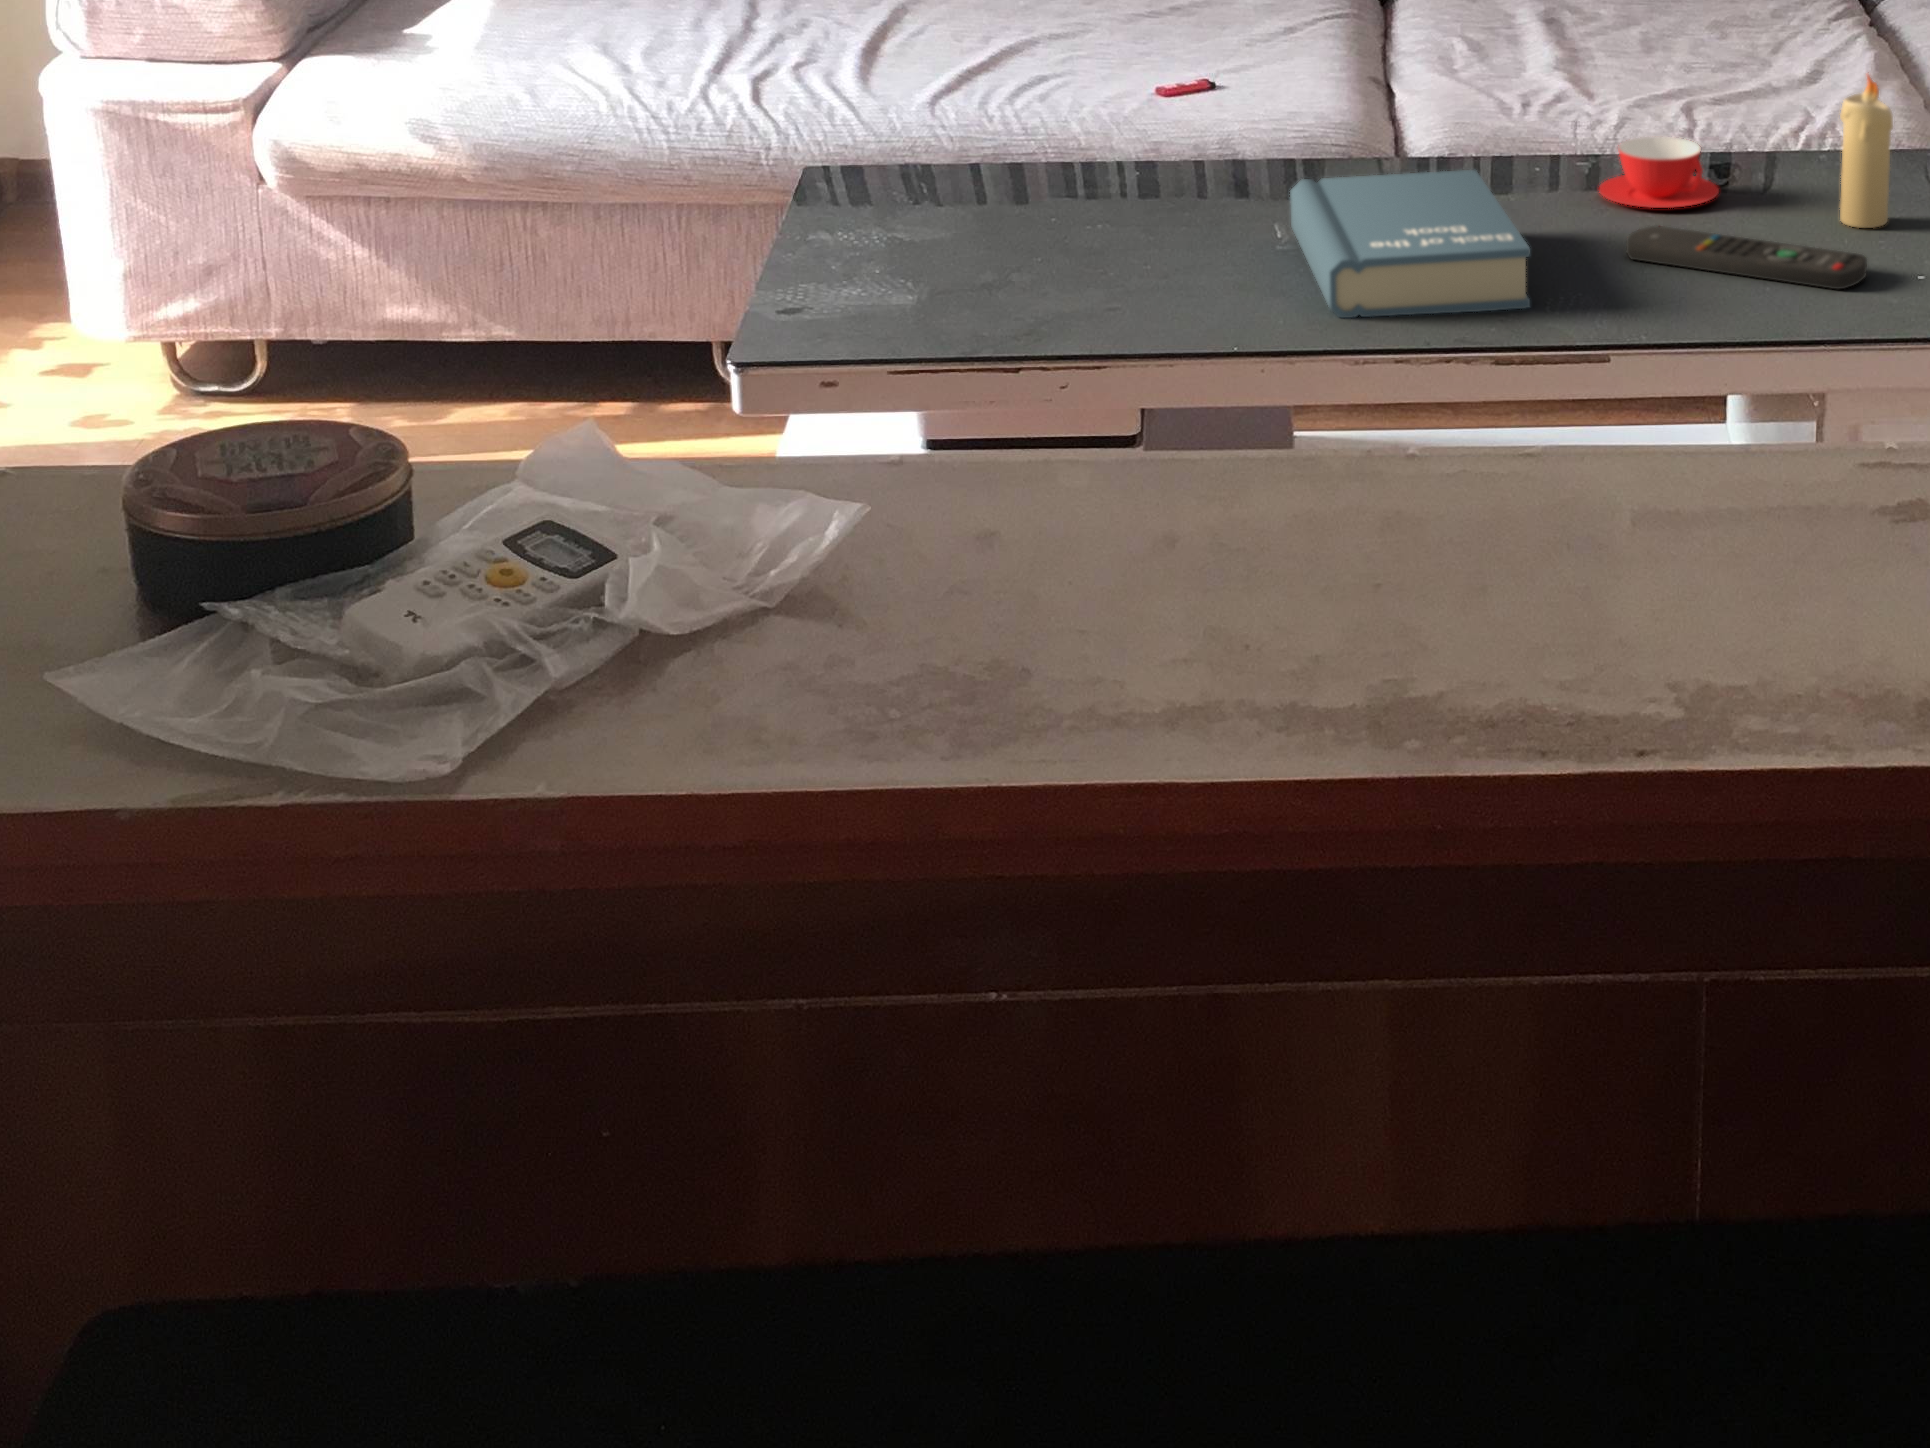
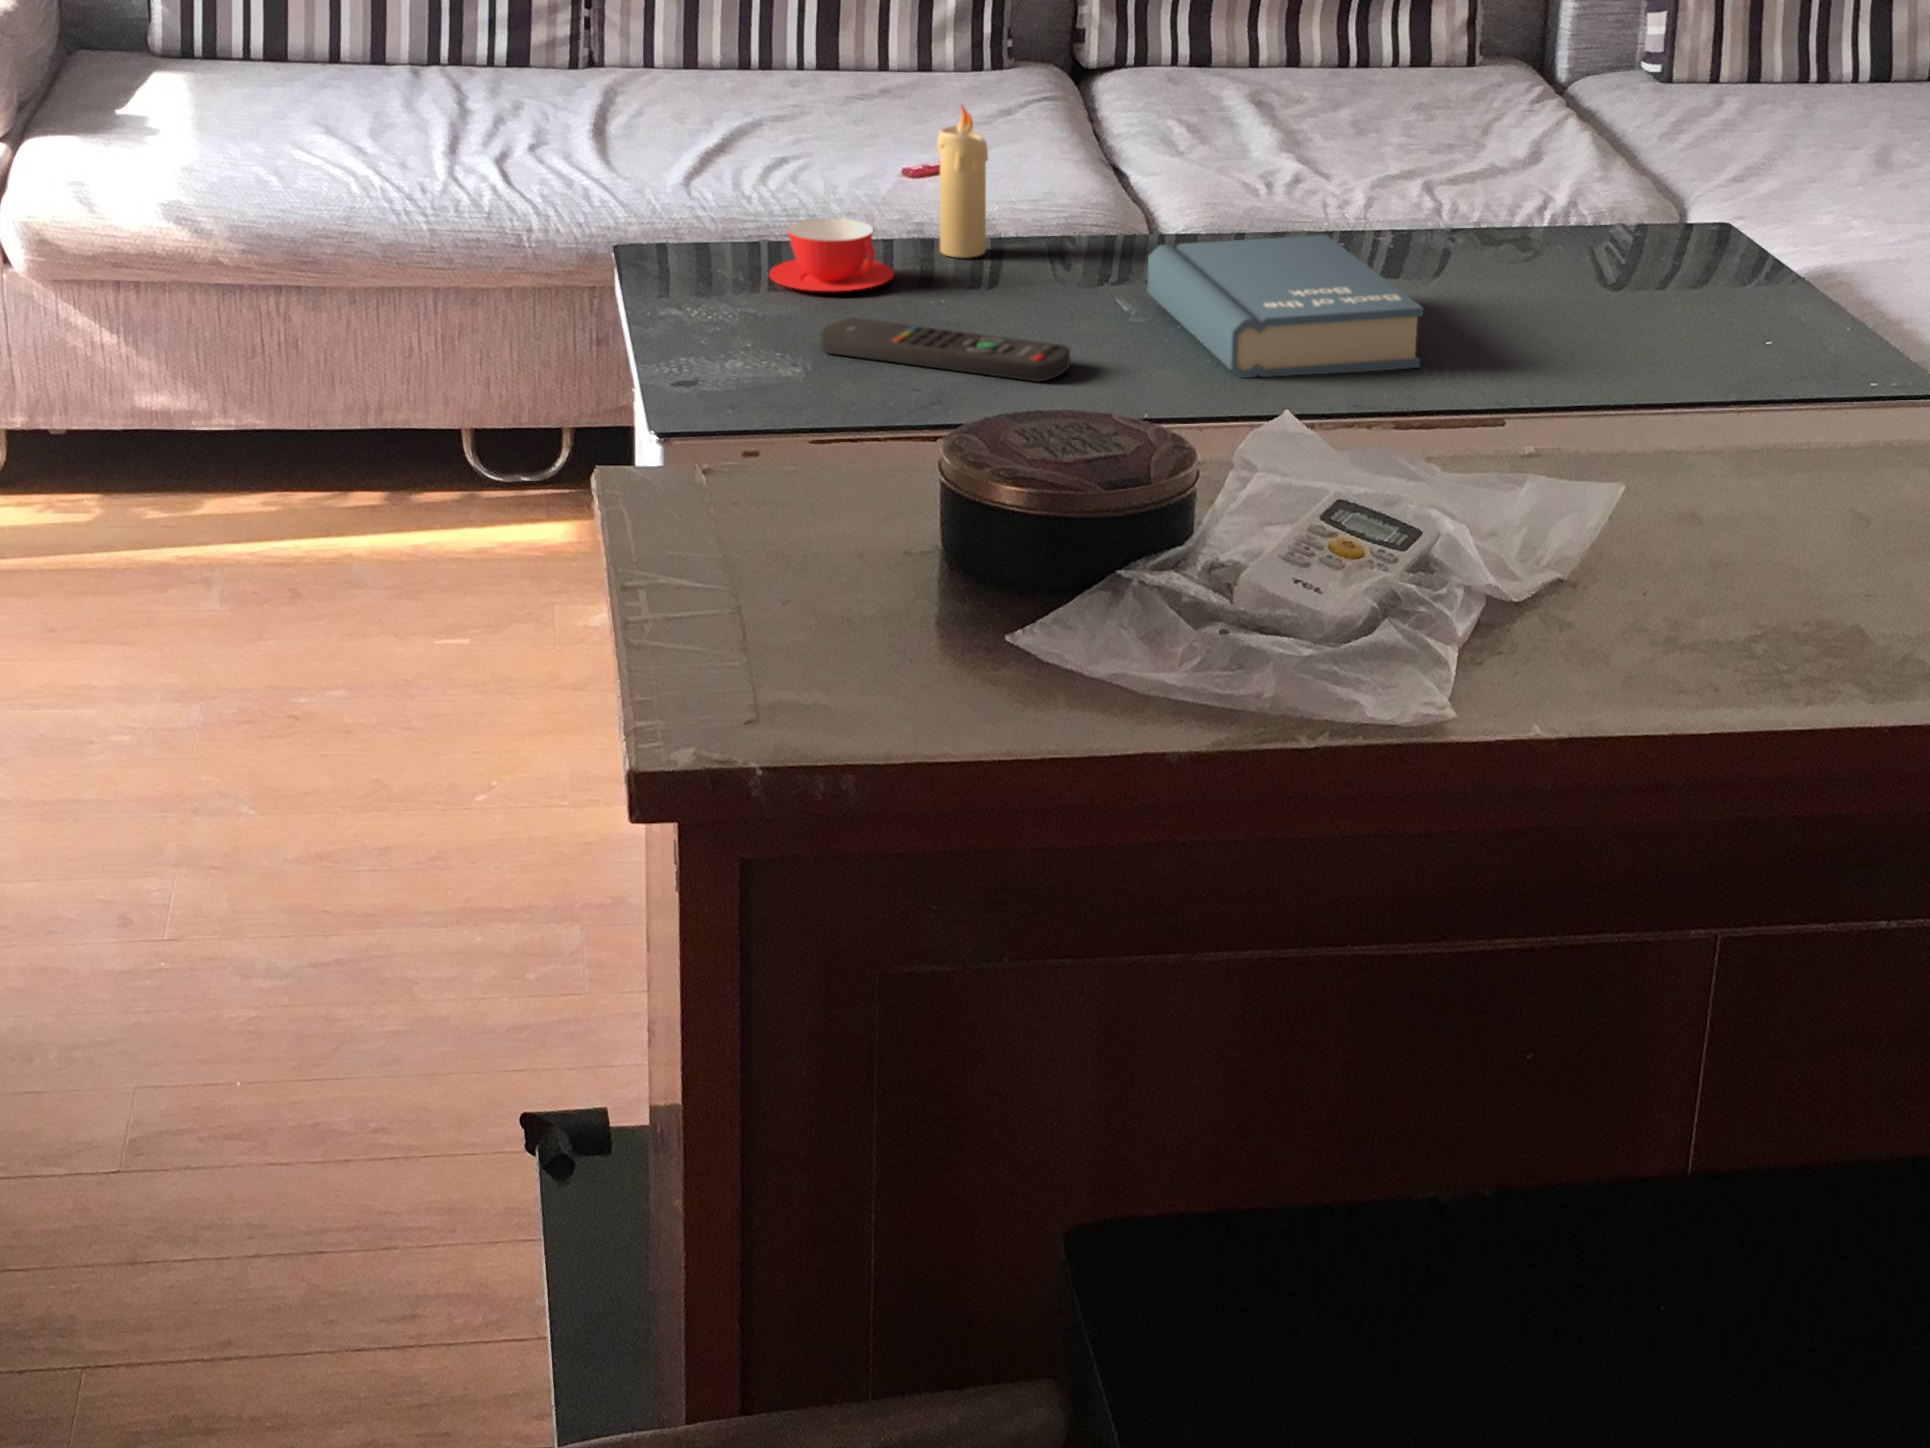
candle: present [1840,75,1893,228] -> present [937,105,988,258]
teacup: present [1599,137,1719,208] -> present [769,218,893,291]
remote control: present [1626,226,1867,289] -> present [821,318,1070,382]

